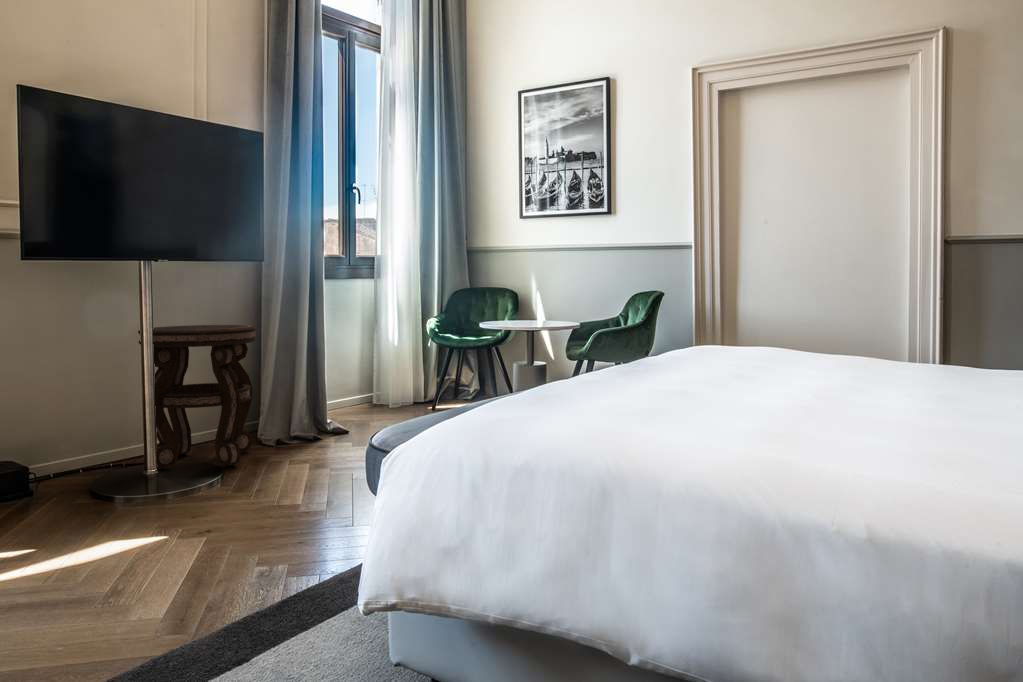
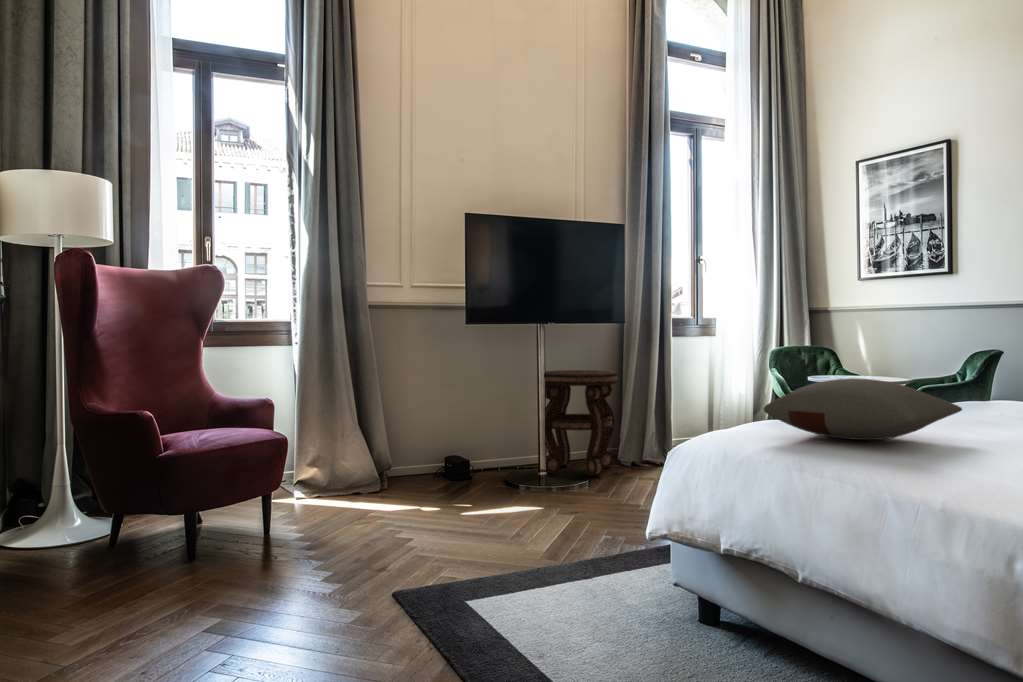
pillow: none [545,320,785,411] -> present [764,378,962,440]

